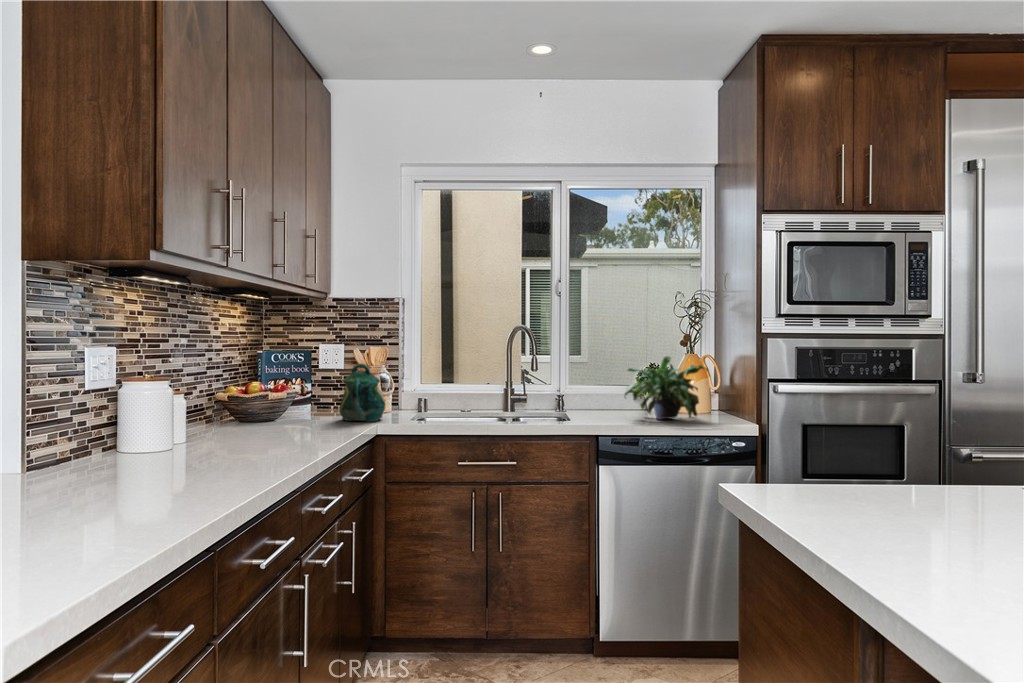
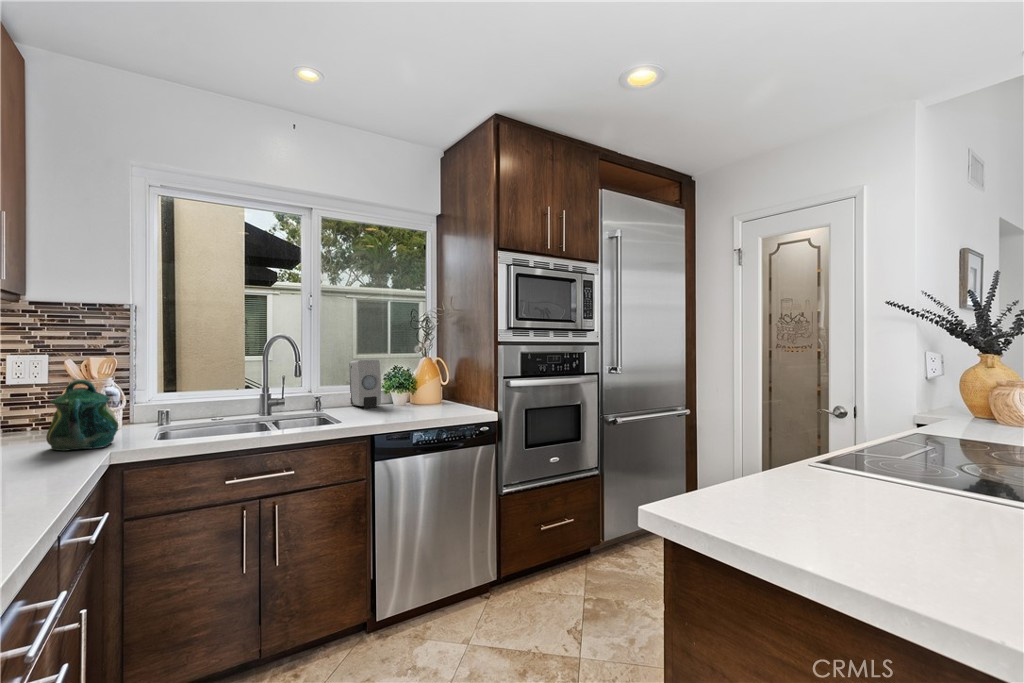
soap dispenser: none [597,356,629,411] -> present [349,360,381,408]
potted plant: present [624,356,707,419] -> none [385,361,457,414]

